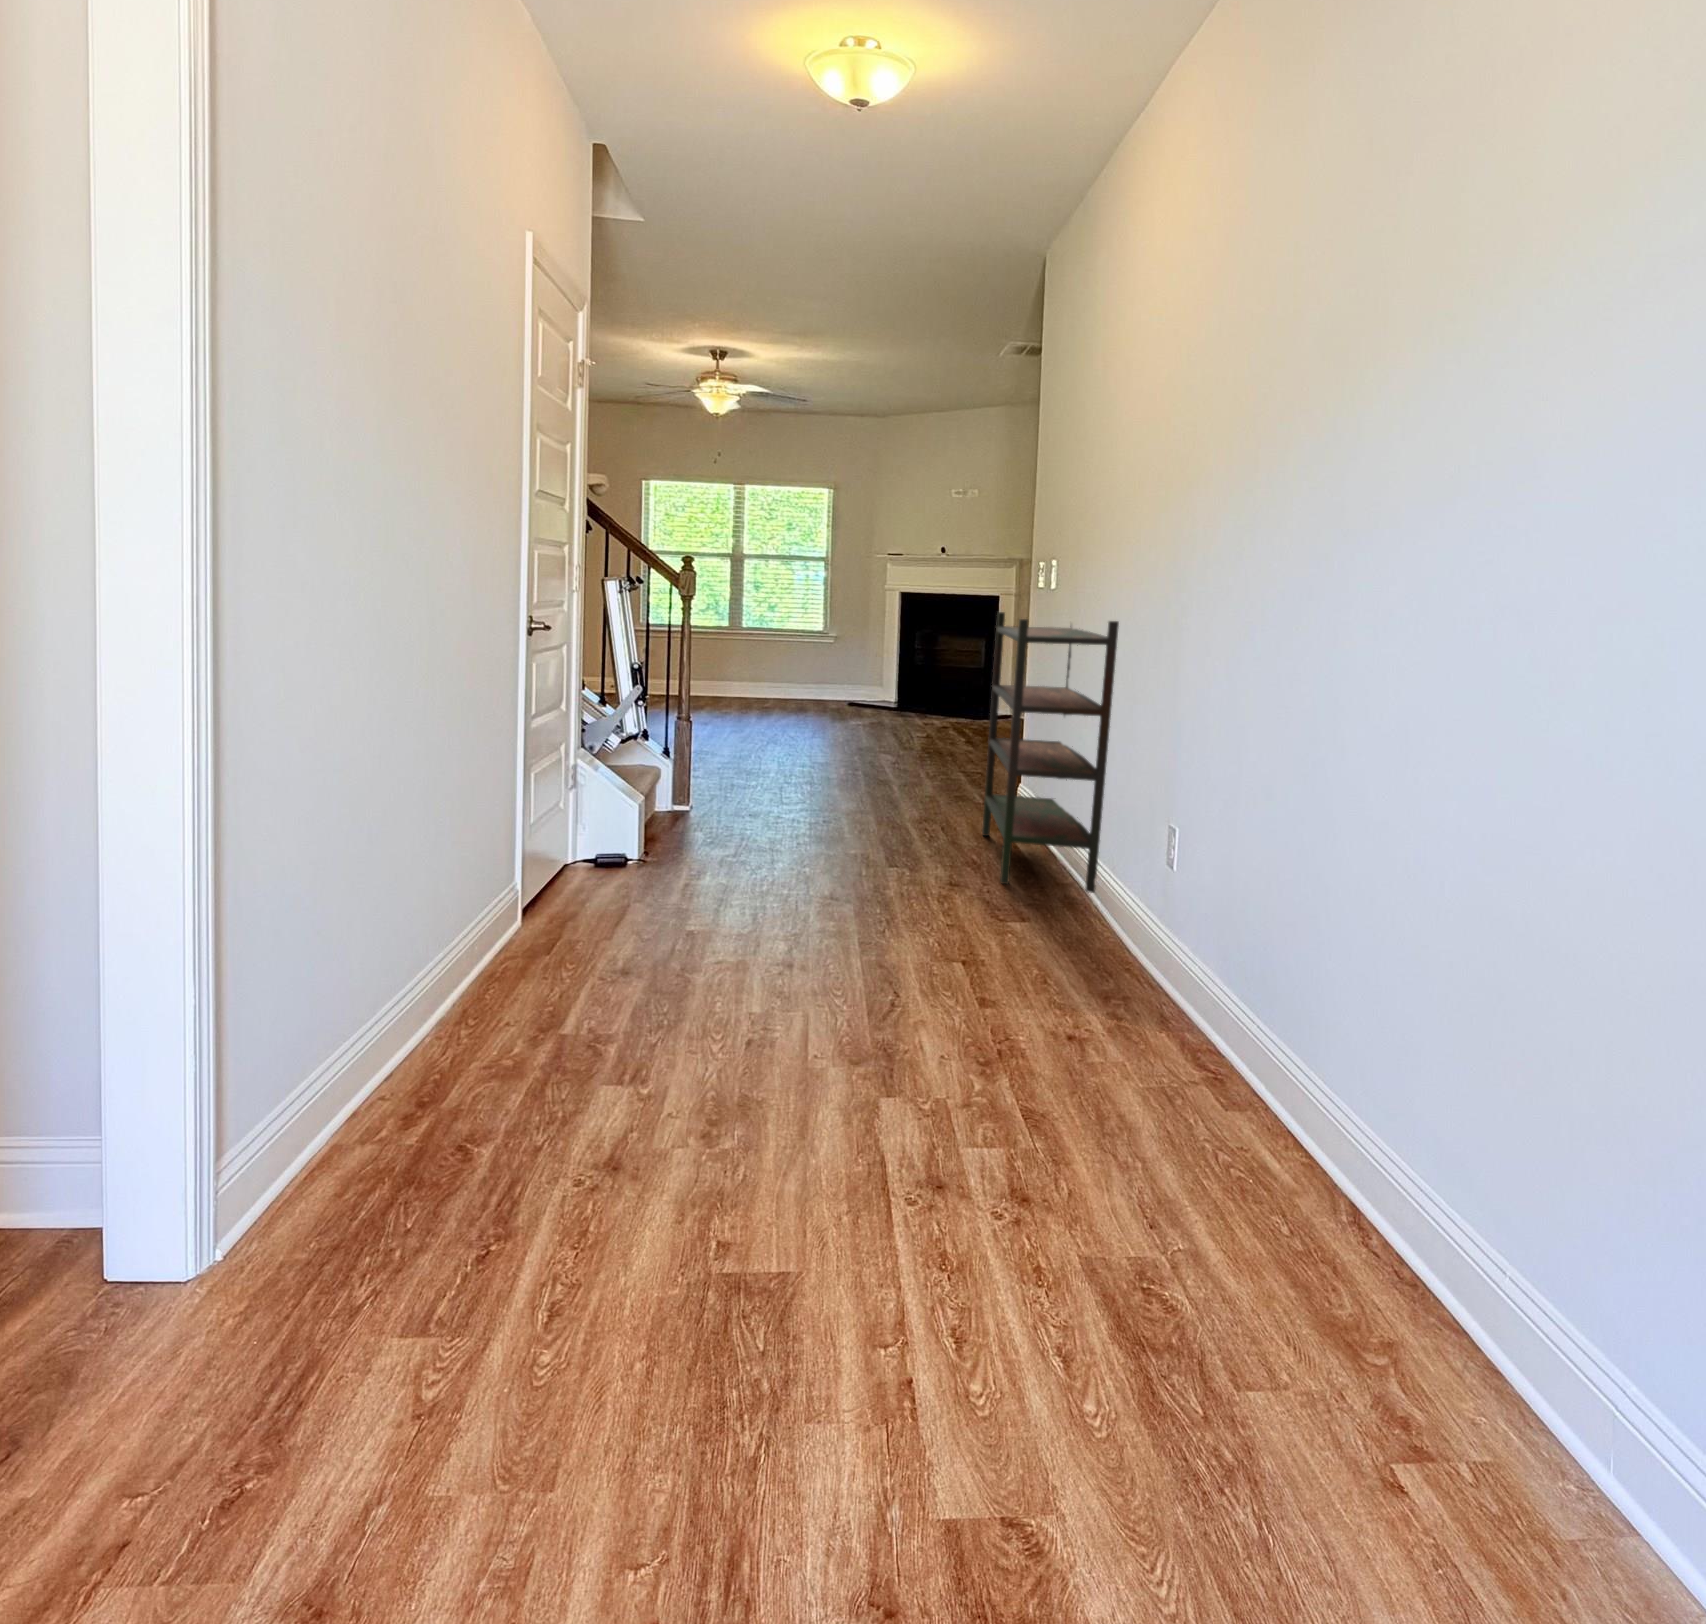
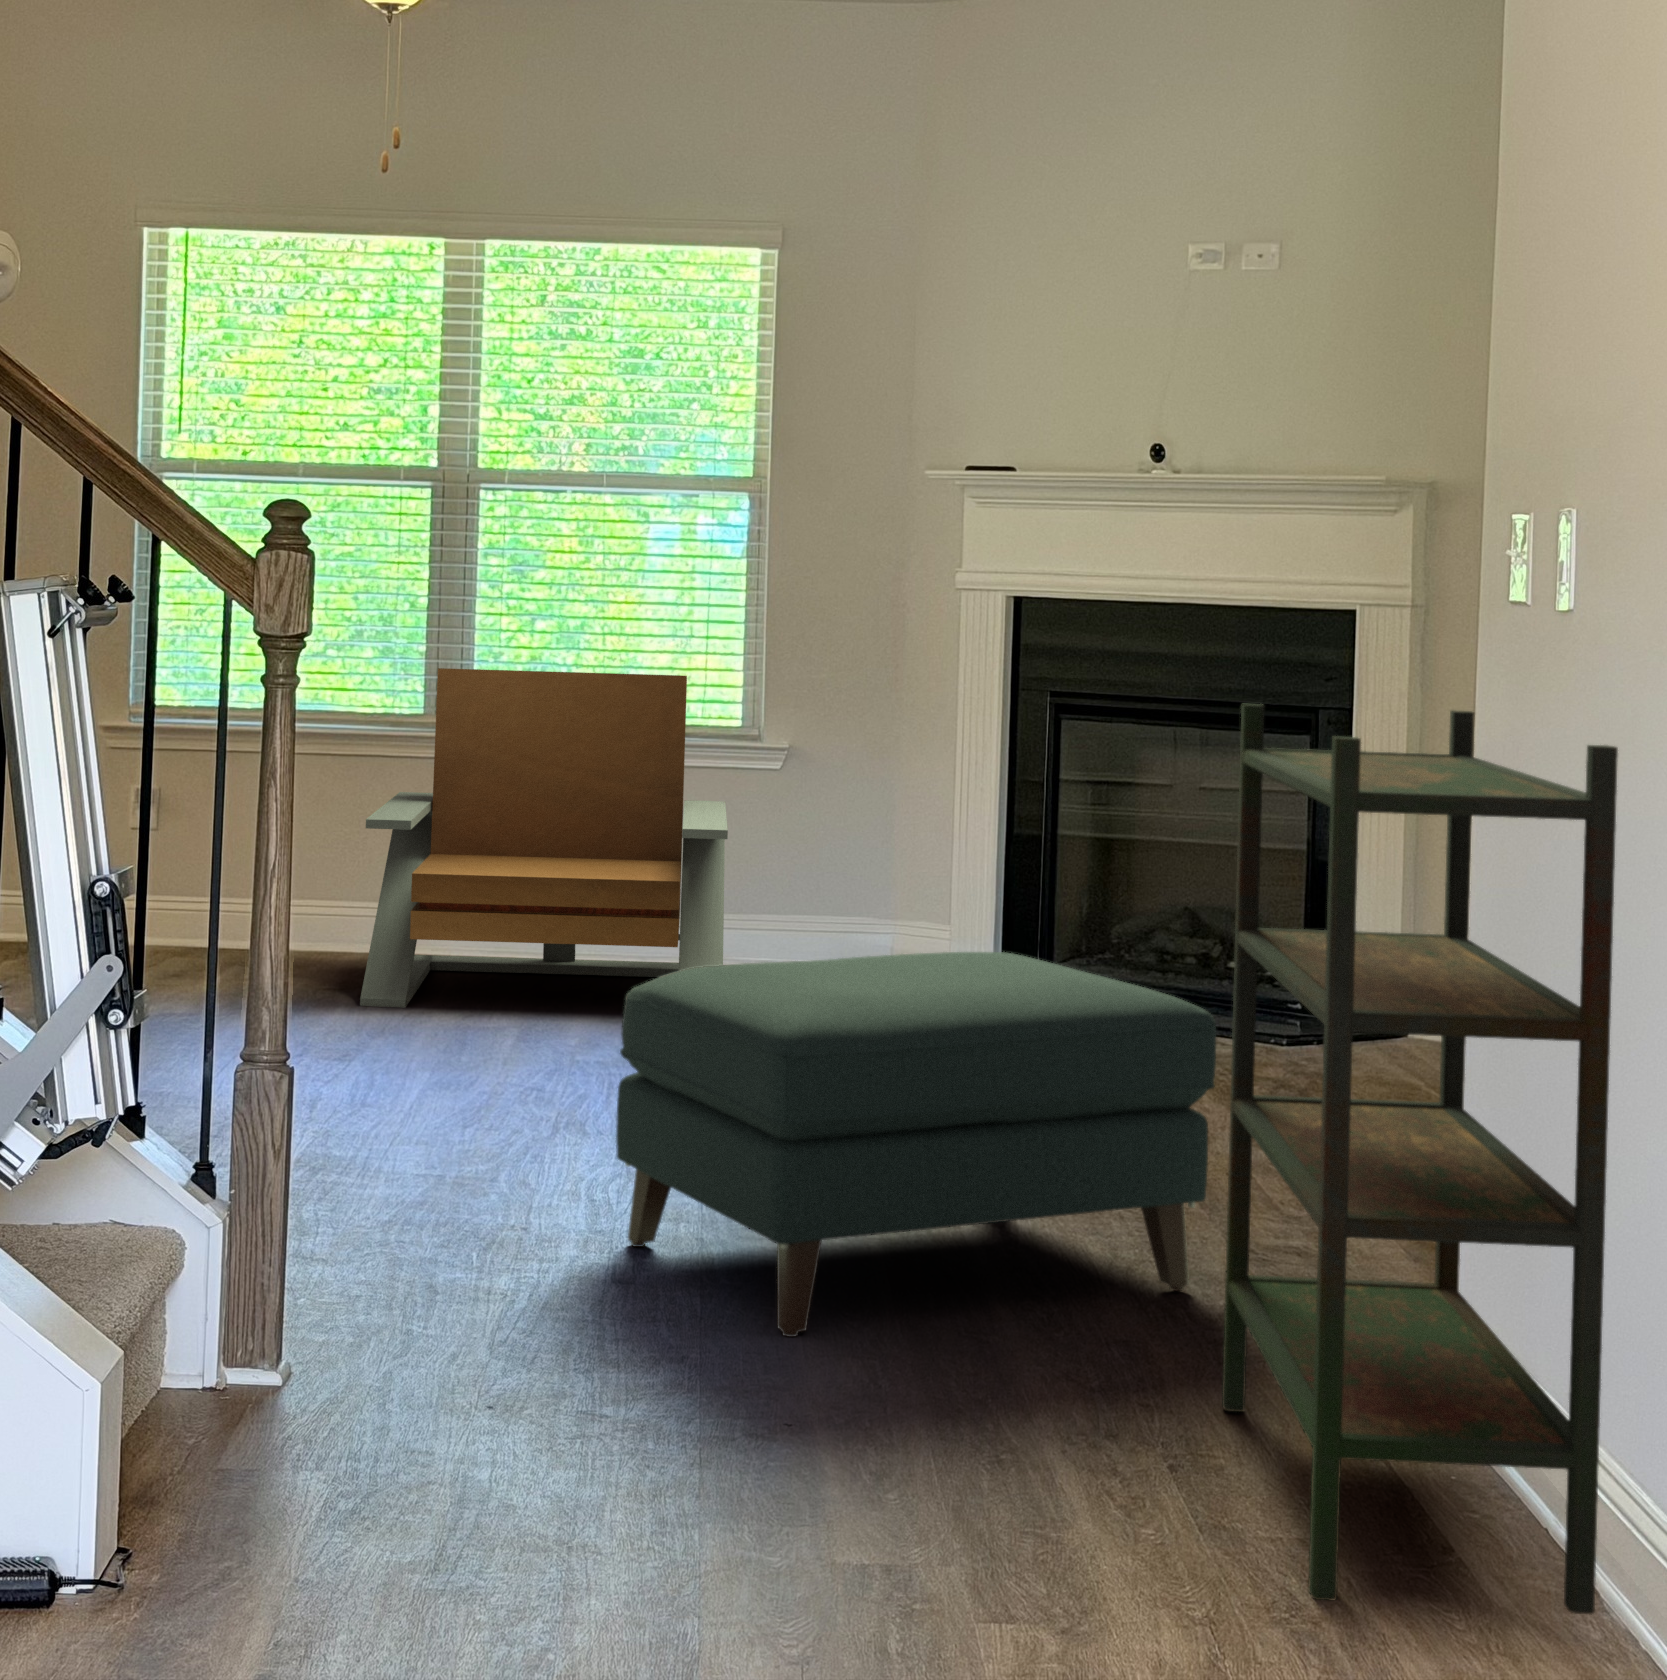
lounge chair: none [713,611,834,724] -> present [360,668,728,1008]
ottoman: none [791,697,990,811] -> present [616,952,1216,1337]

